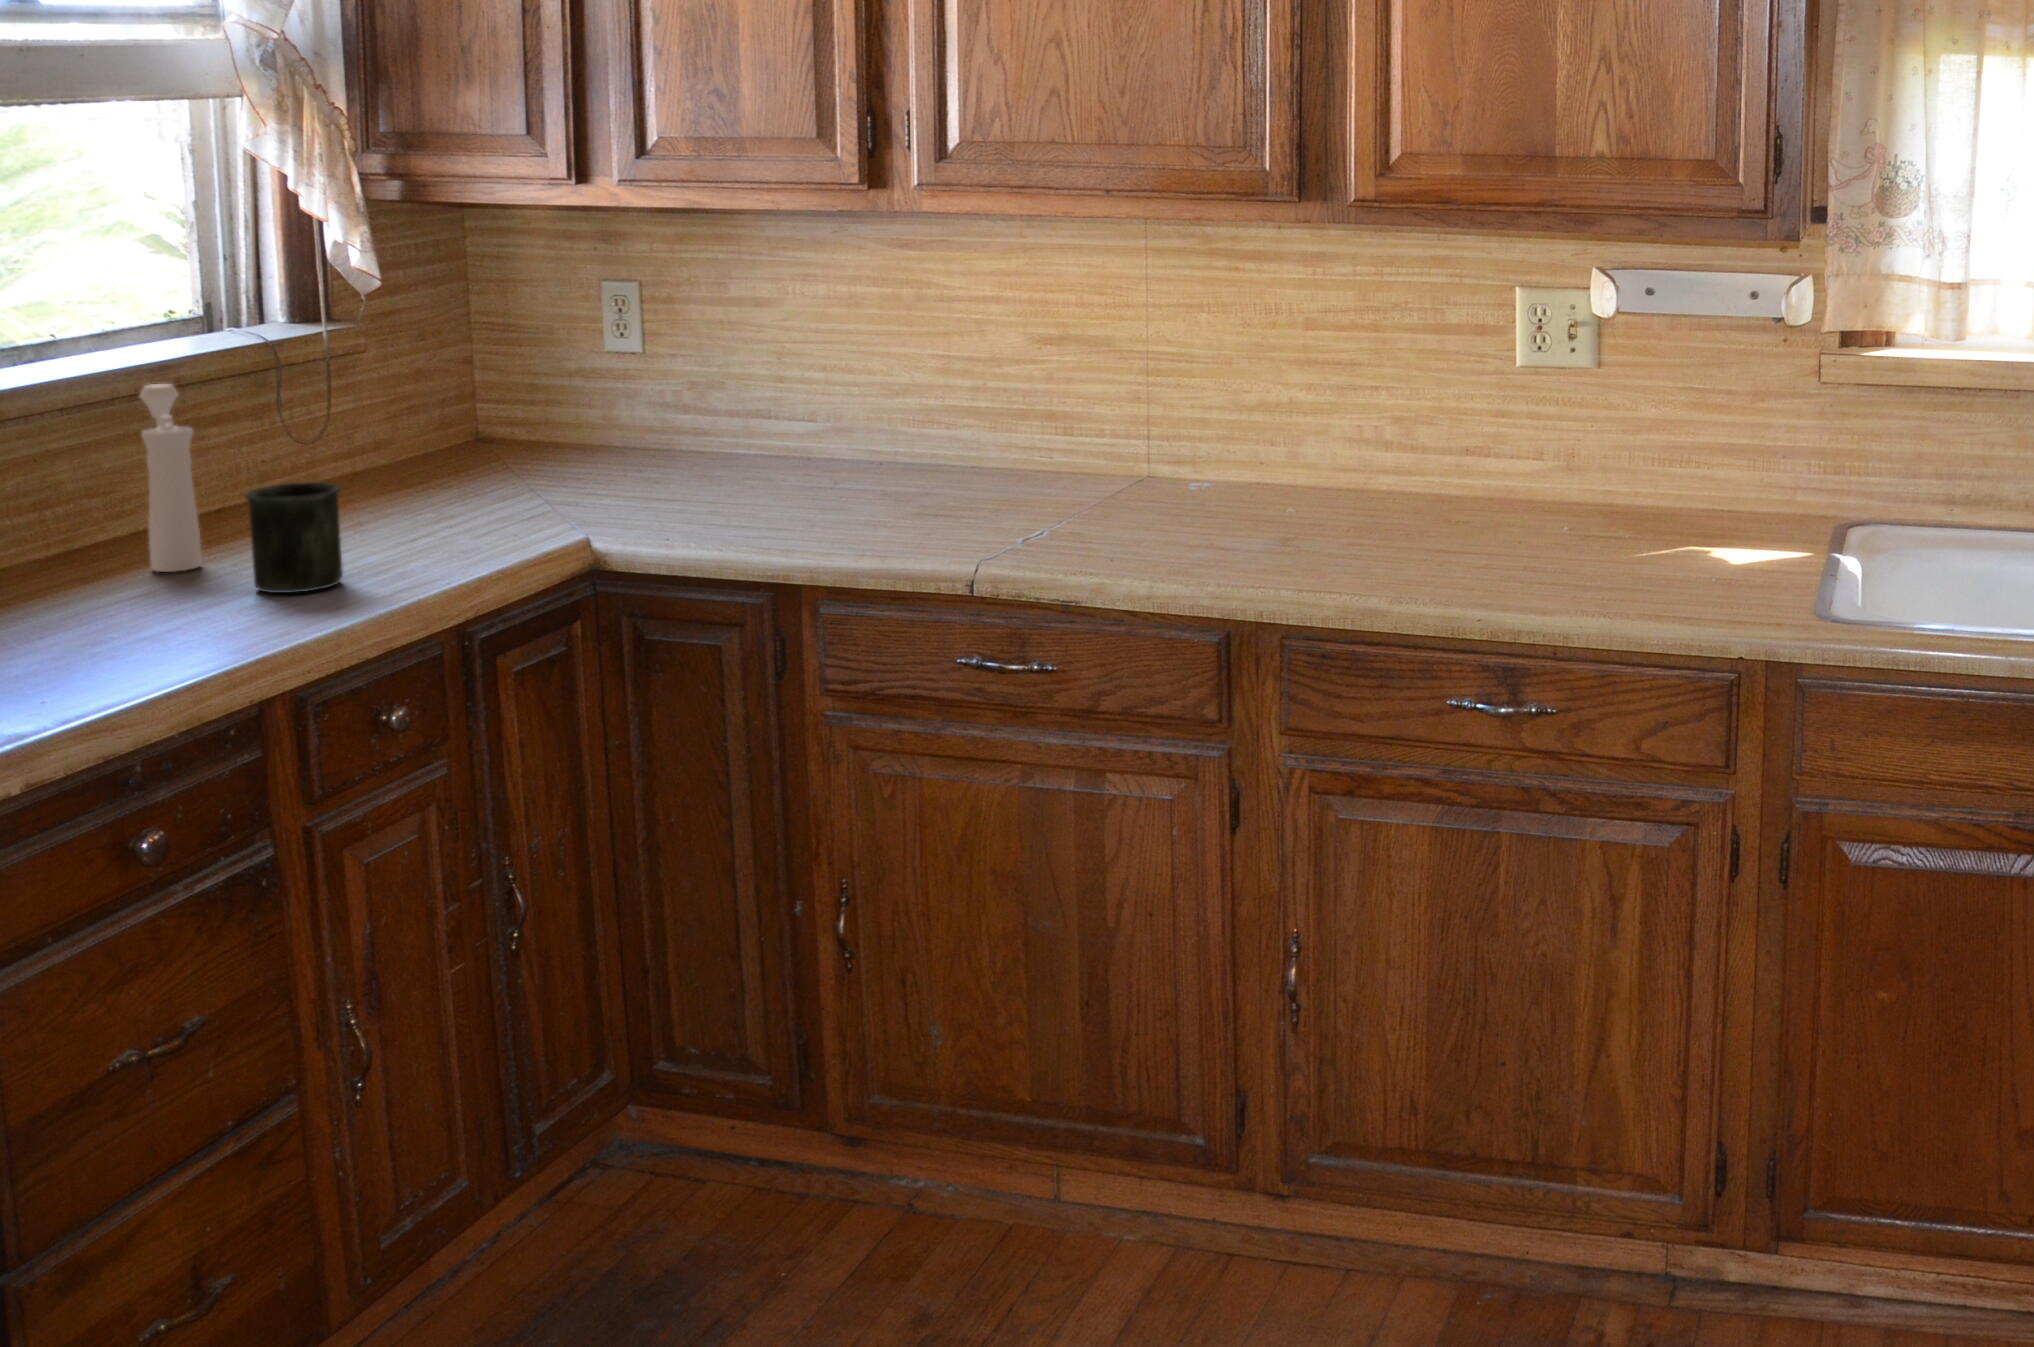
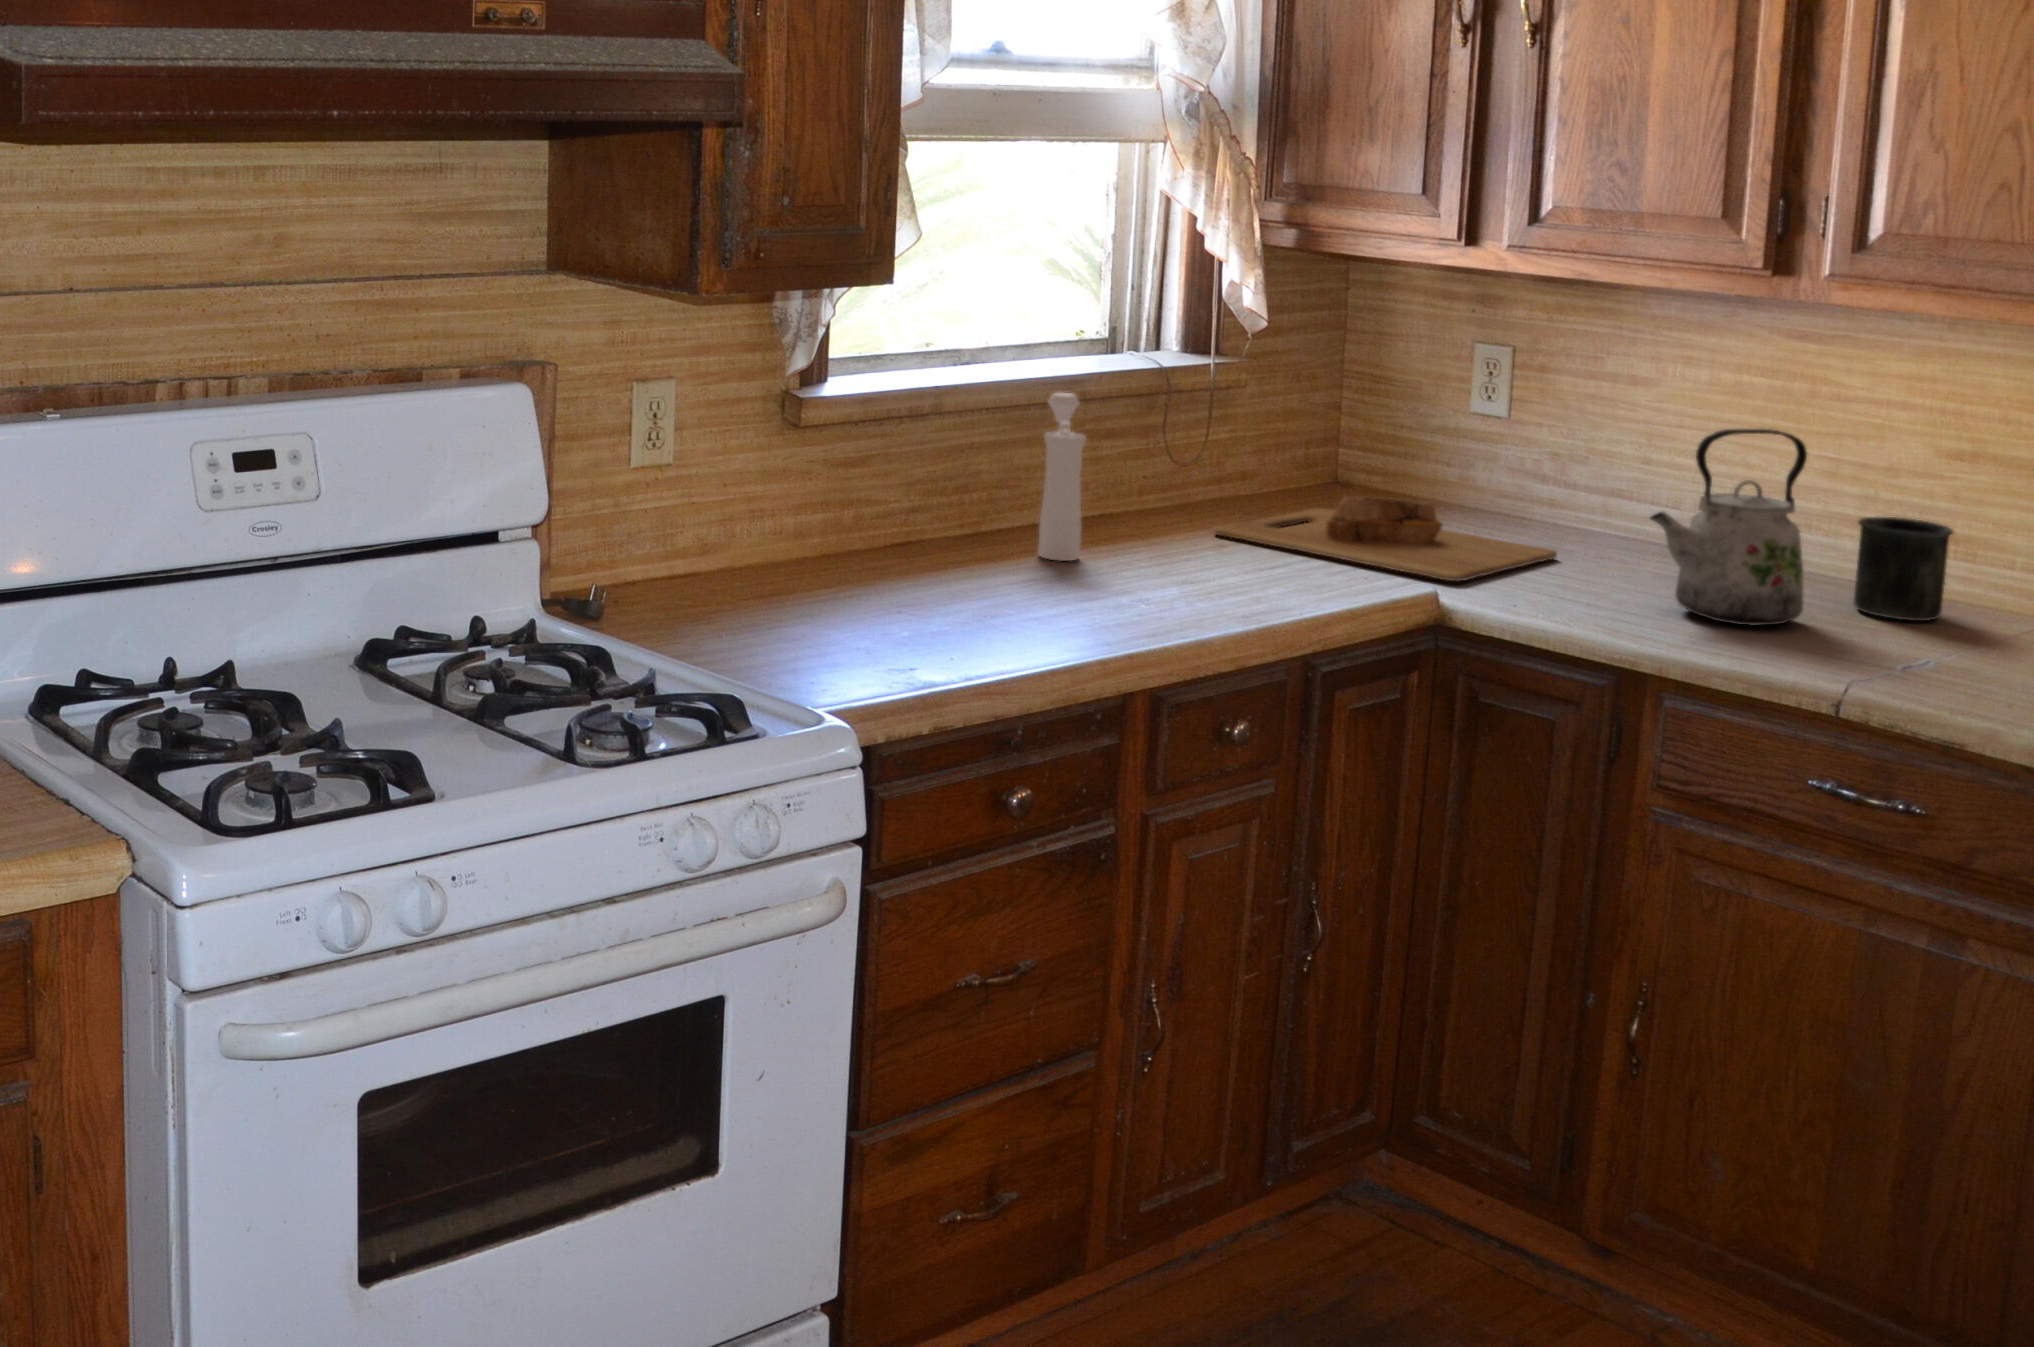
kettle: none [781,337,922,522] -> present [1650,429,1807,625]
cutting board: none [353,452,706,526] -> present [1215,497,1557,581]
mug: present [245,482,343,593] -> present [1854,517,1954,621]

